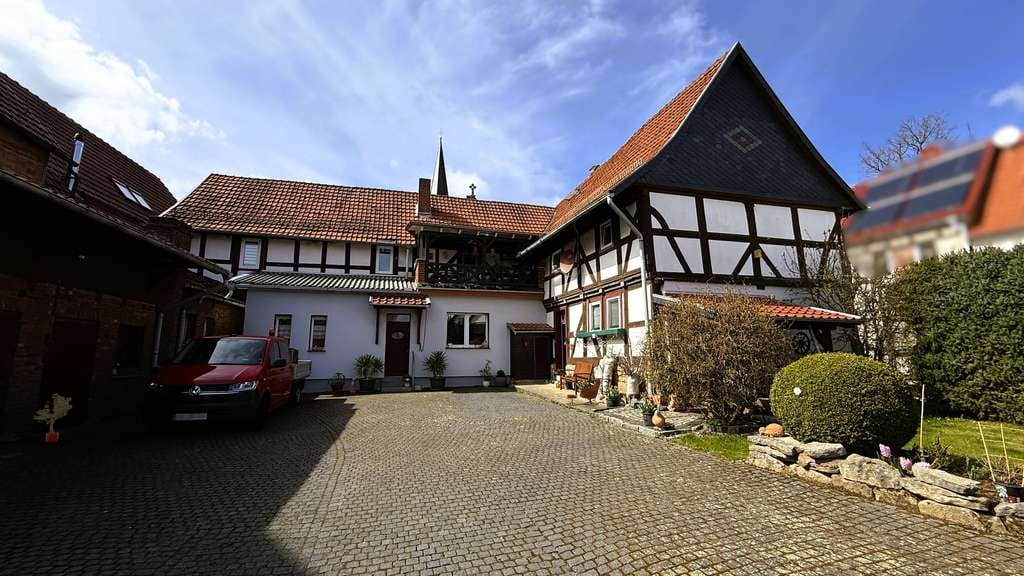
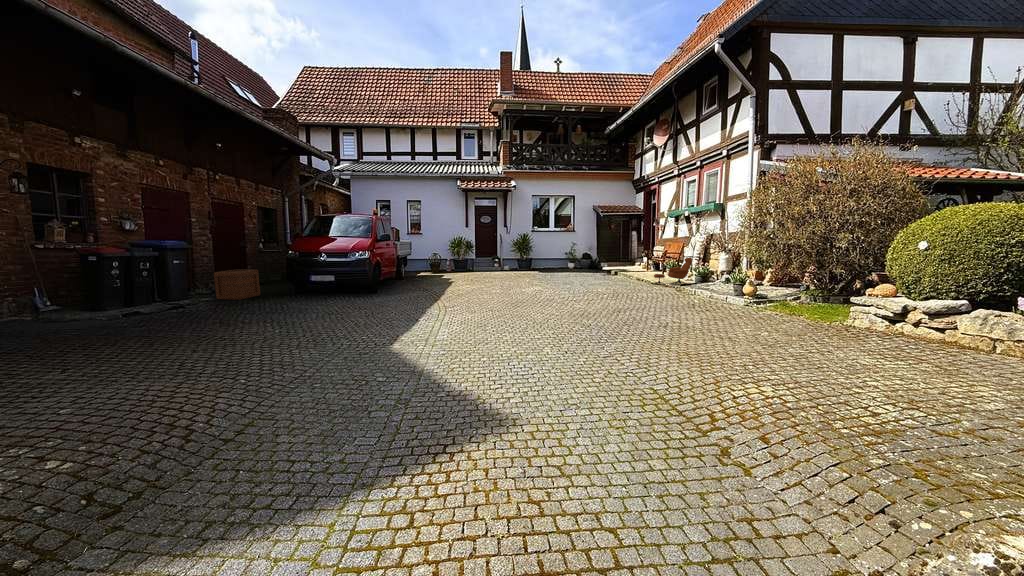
potted tree: present [34,394,72,442] -> none [175,267,206,308]
wooden crate: none [78,394,137,431] -> present [214,270,260,300]

